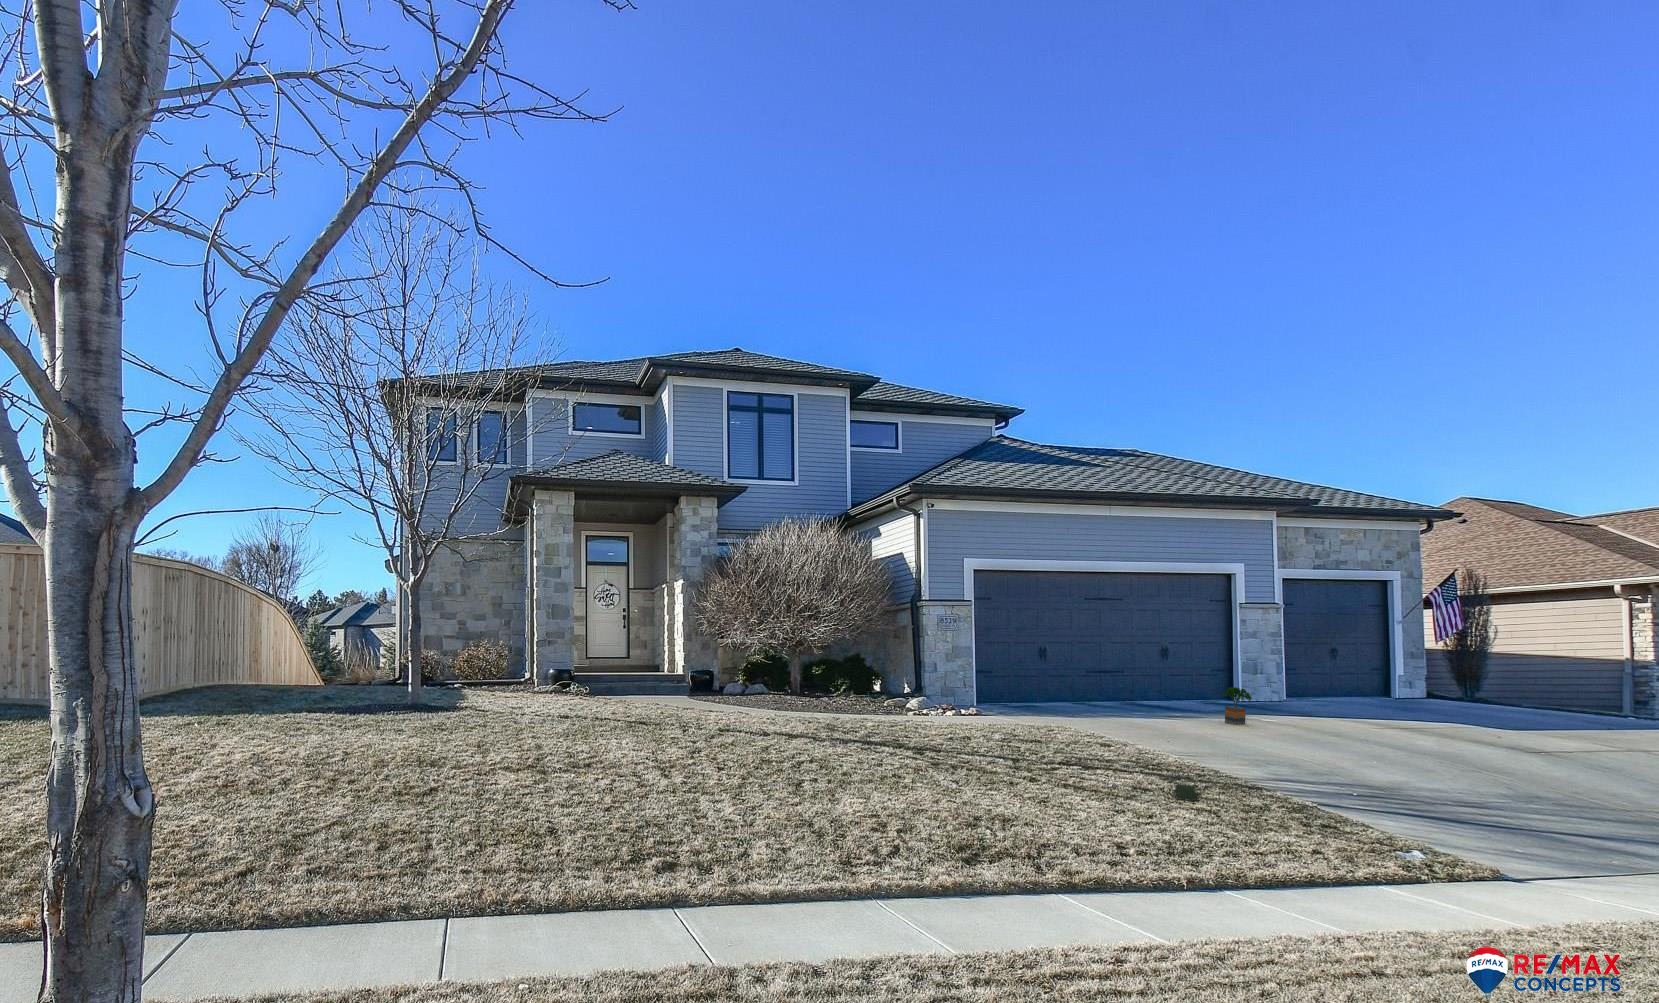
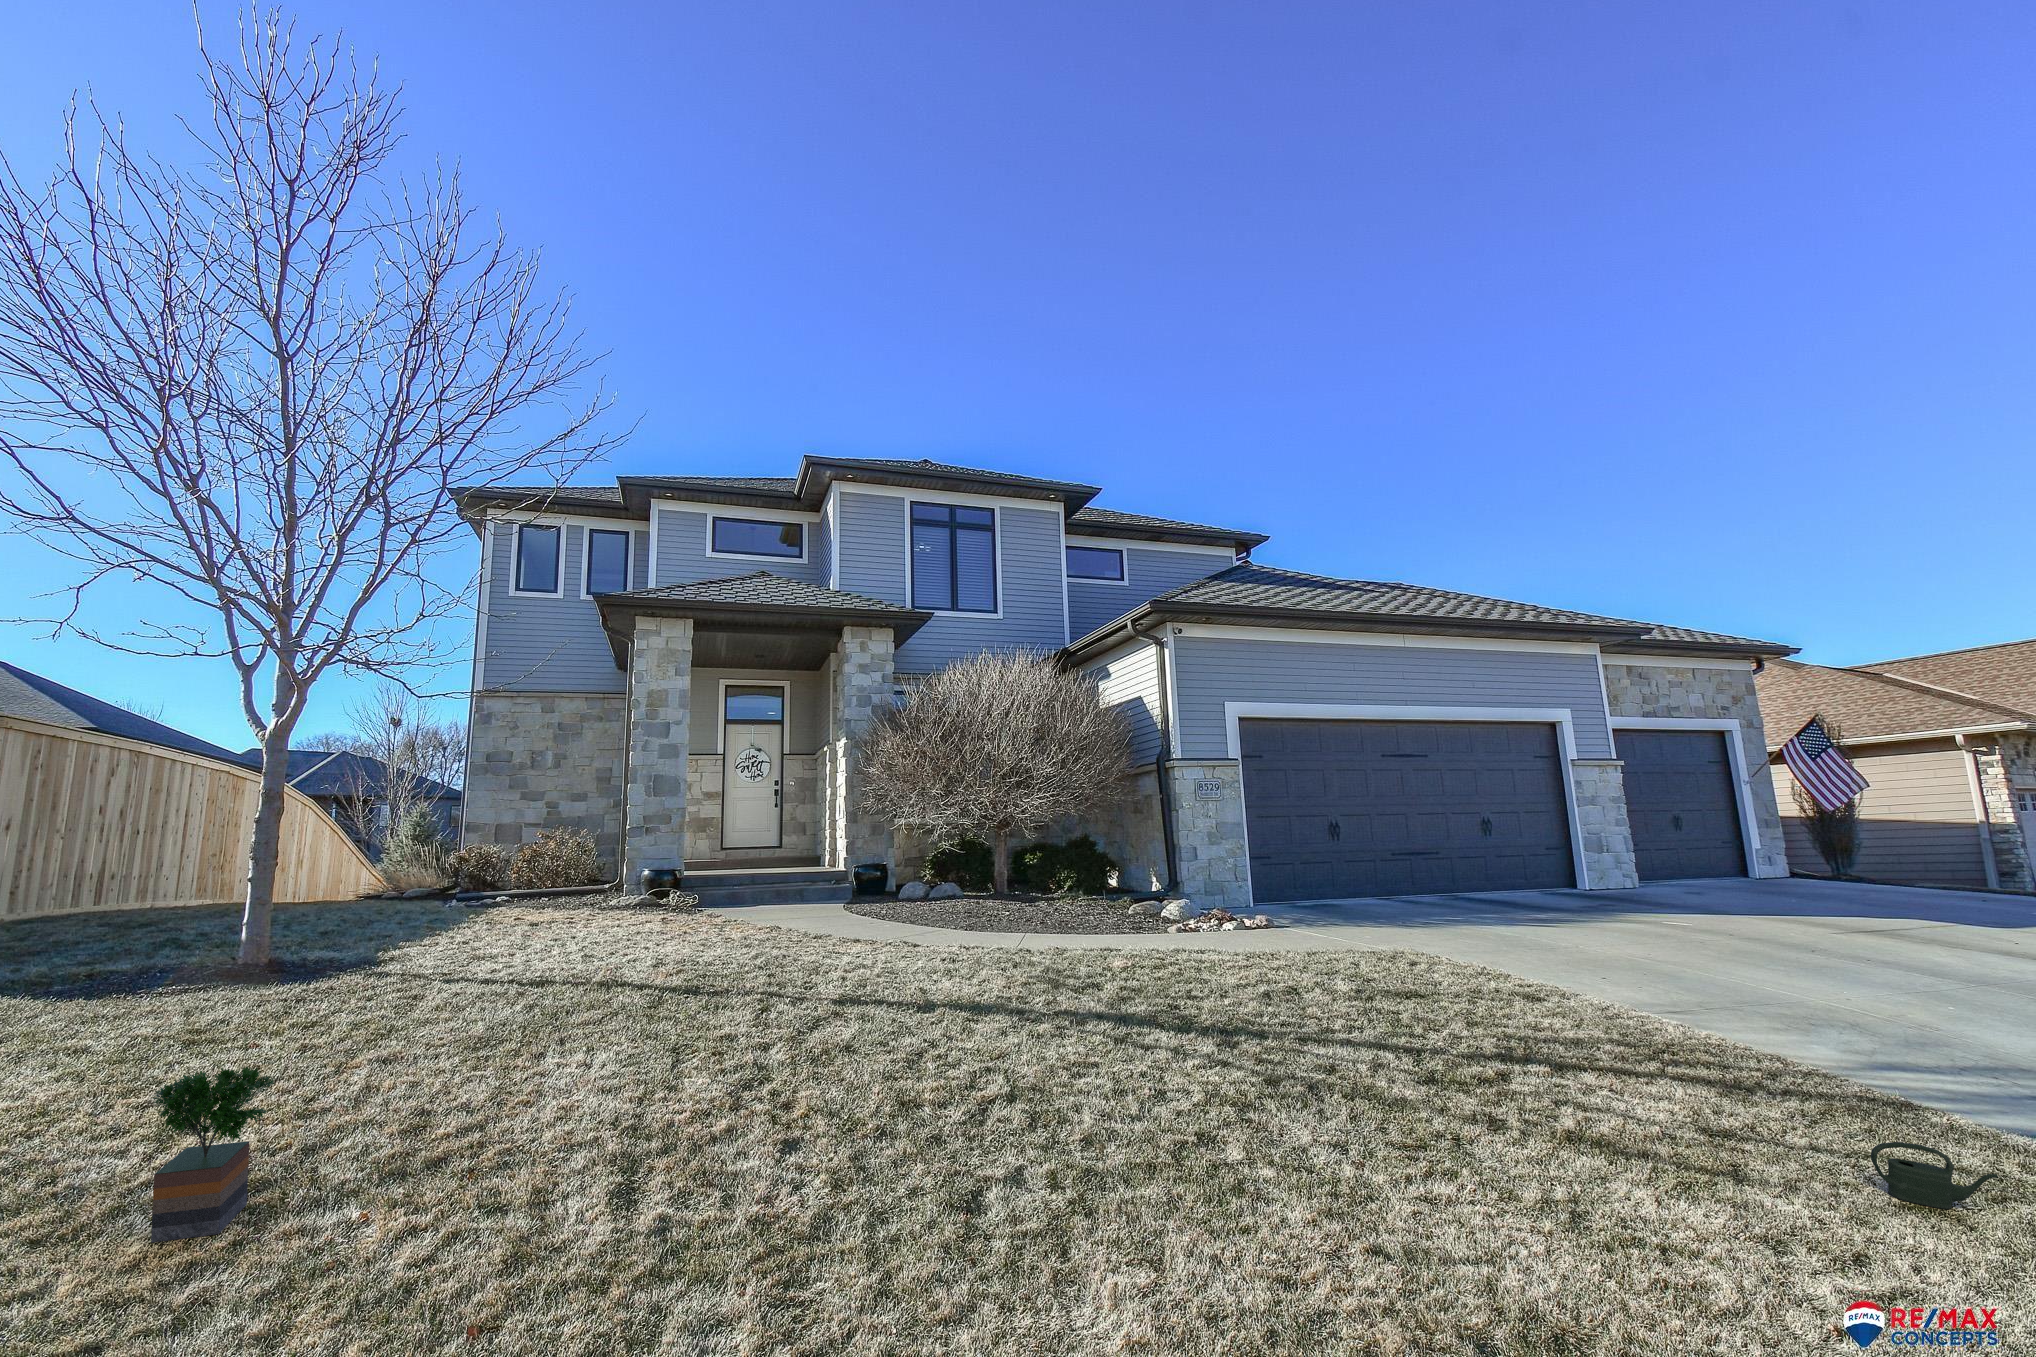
potted tree: present [1223,687,1252,725] -> present [151,1066,274,1242]

